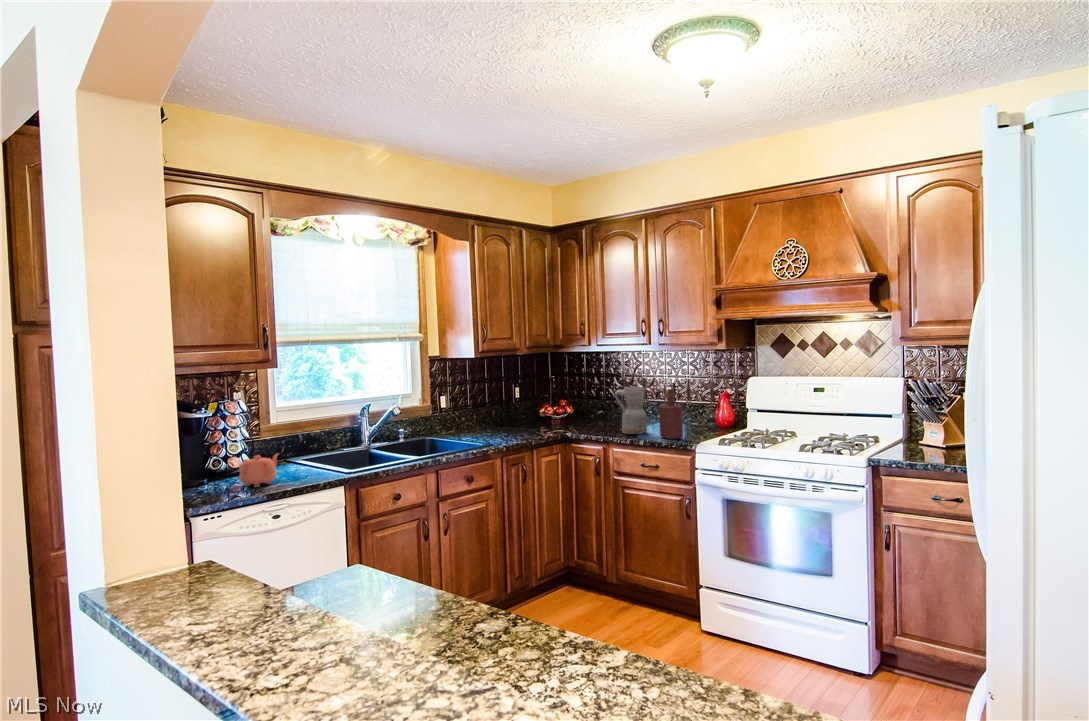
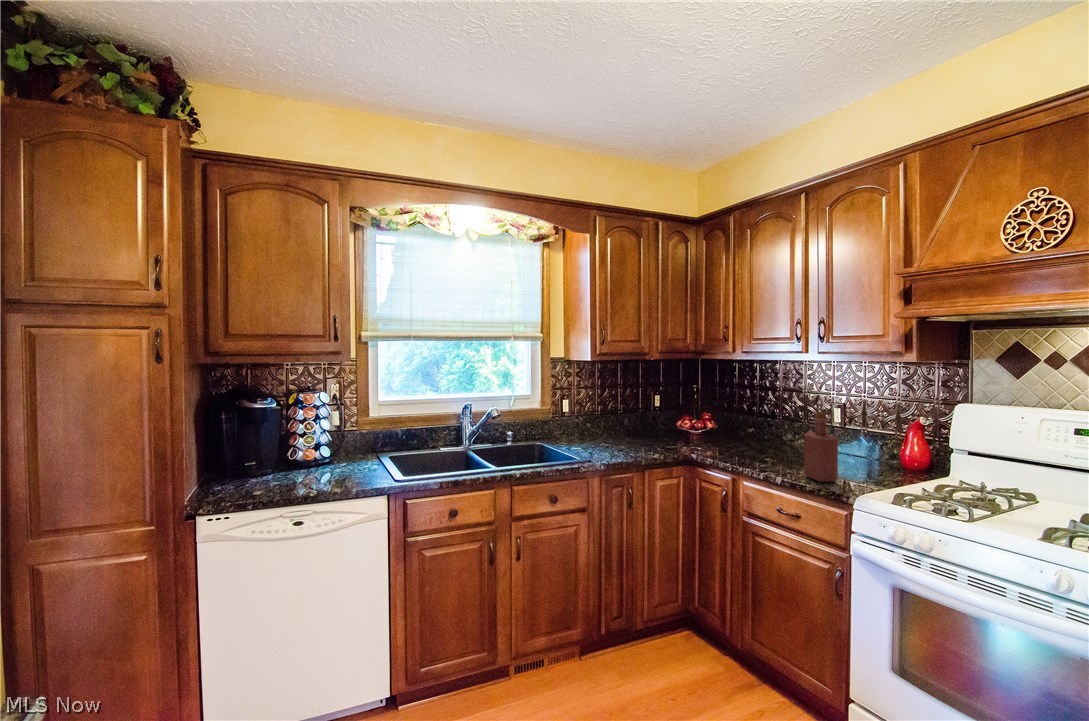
ceramic pitcher: present [615,387,647,434] -> none [750,405,793,467]
teapot: present [239,453,279,487] -> none [276,452,328,487]

